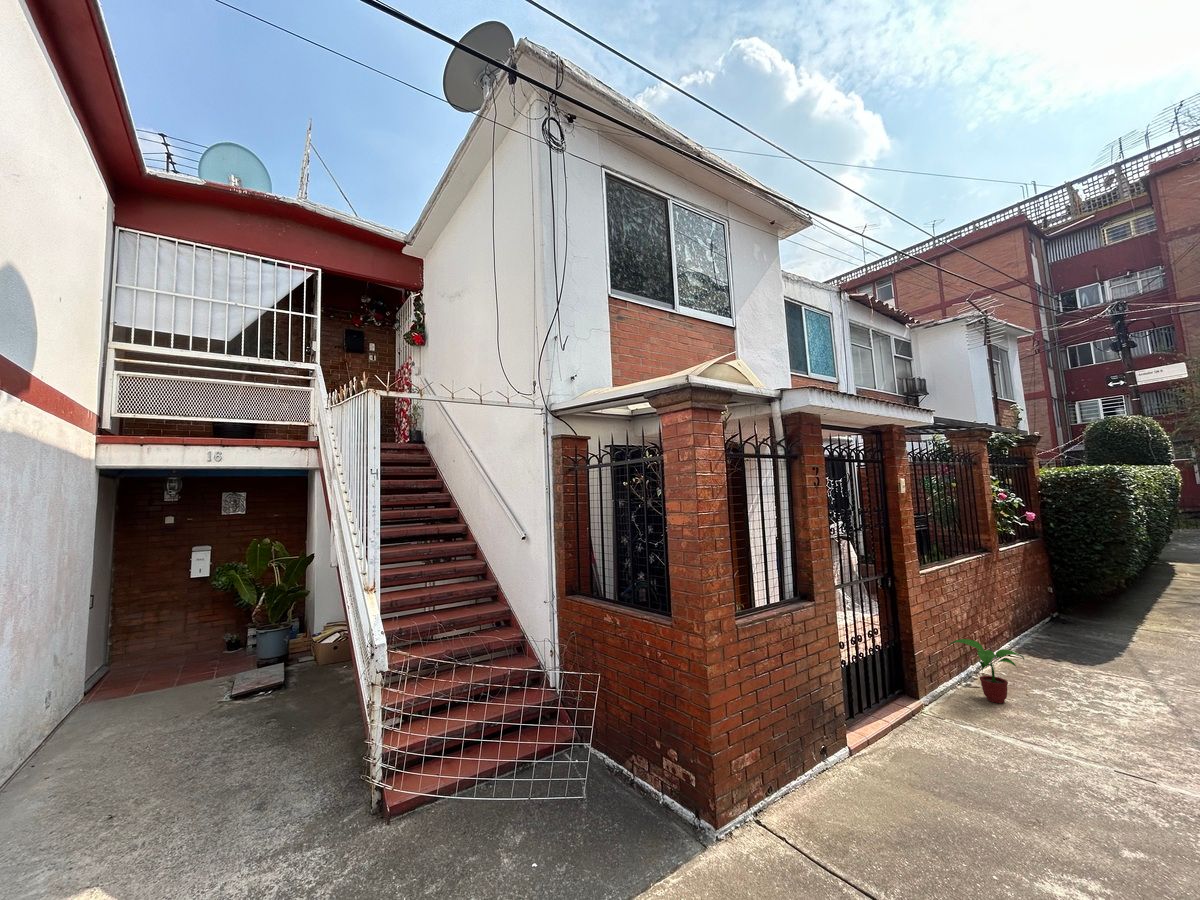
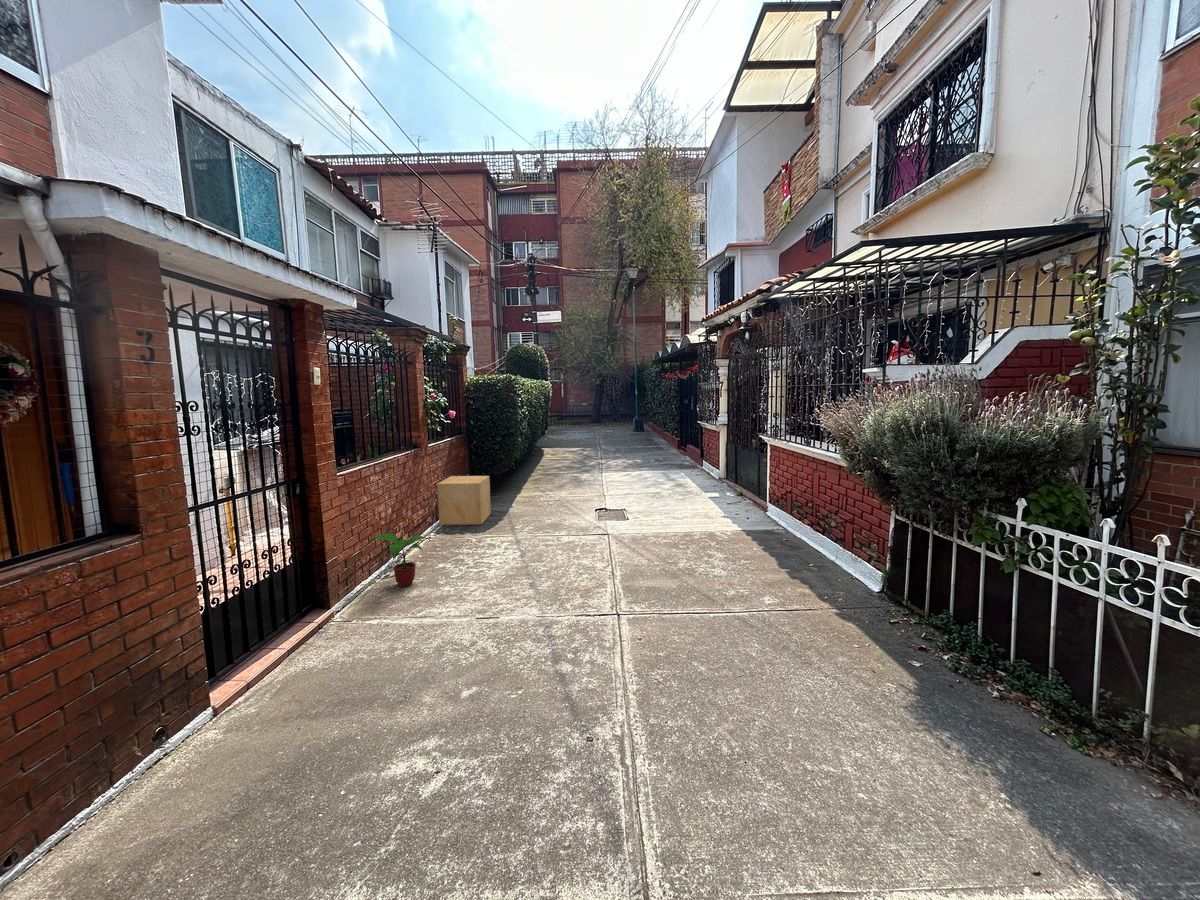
cardboard box: none [1013,589,1098,657] -> present [437,476,491,525]

